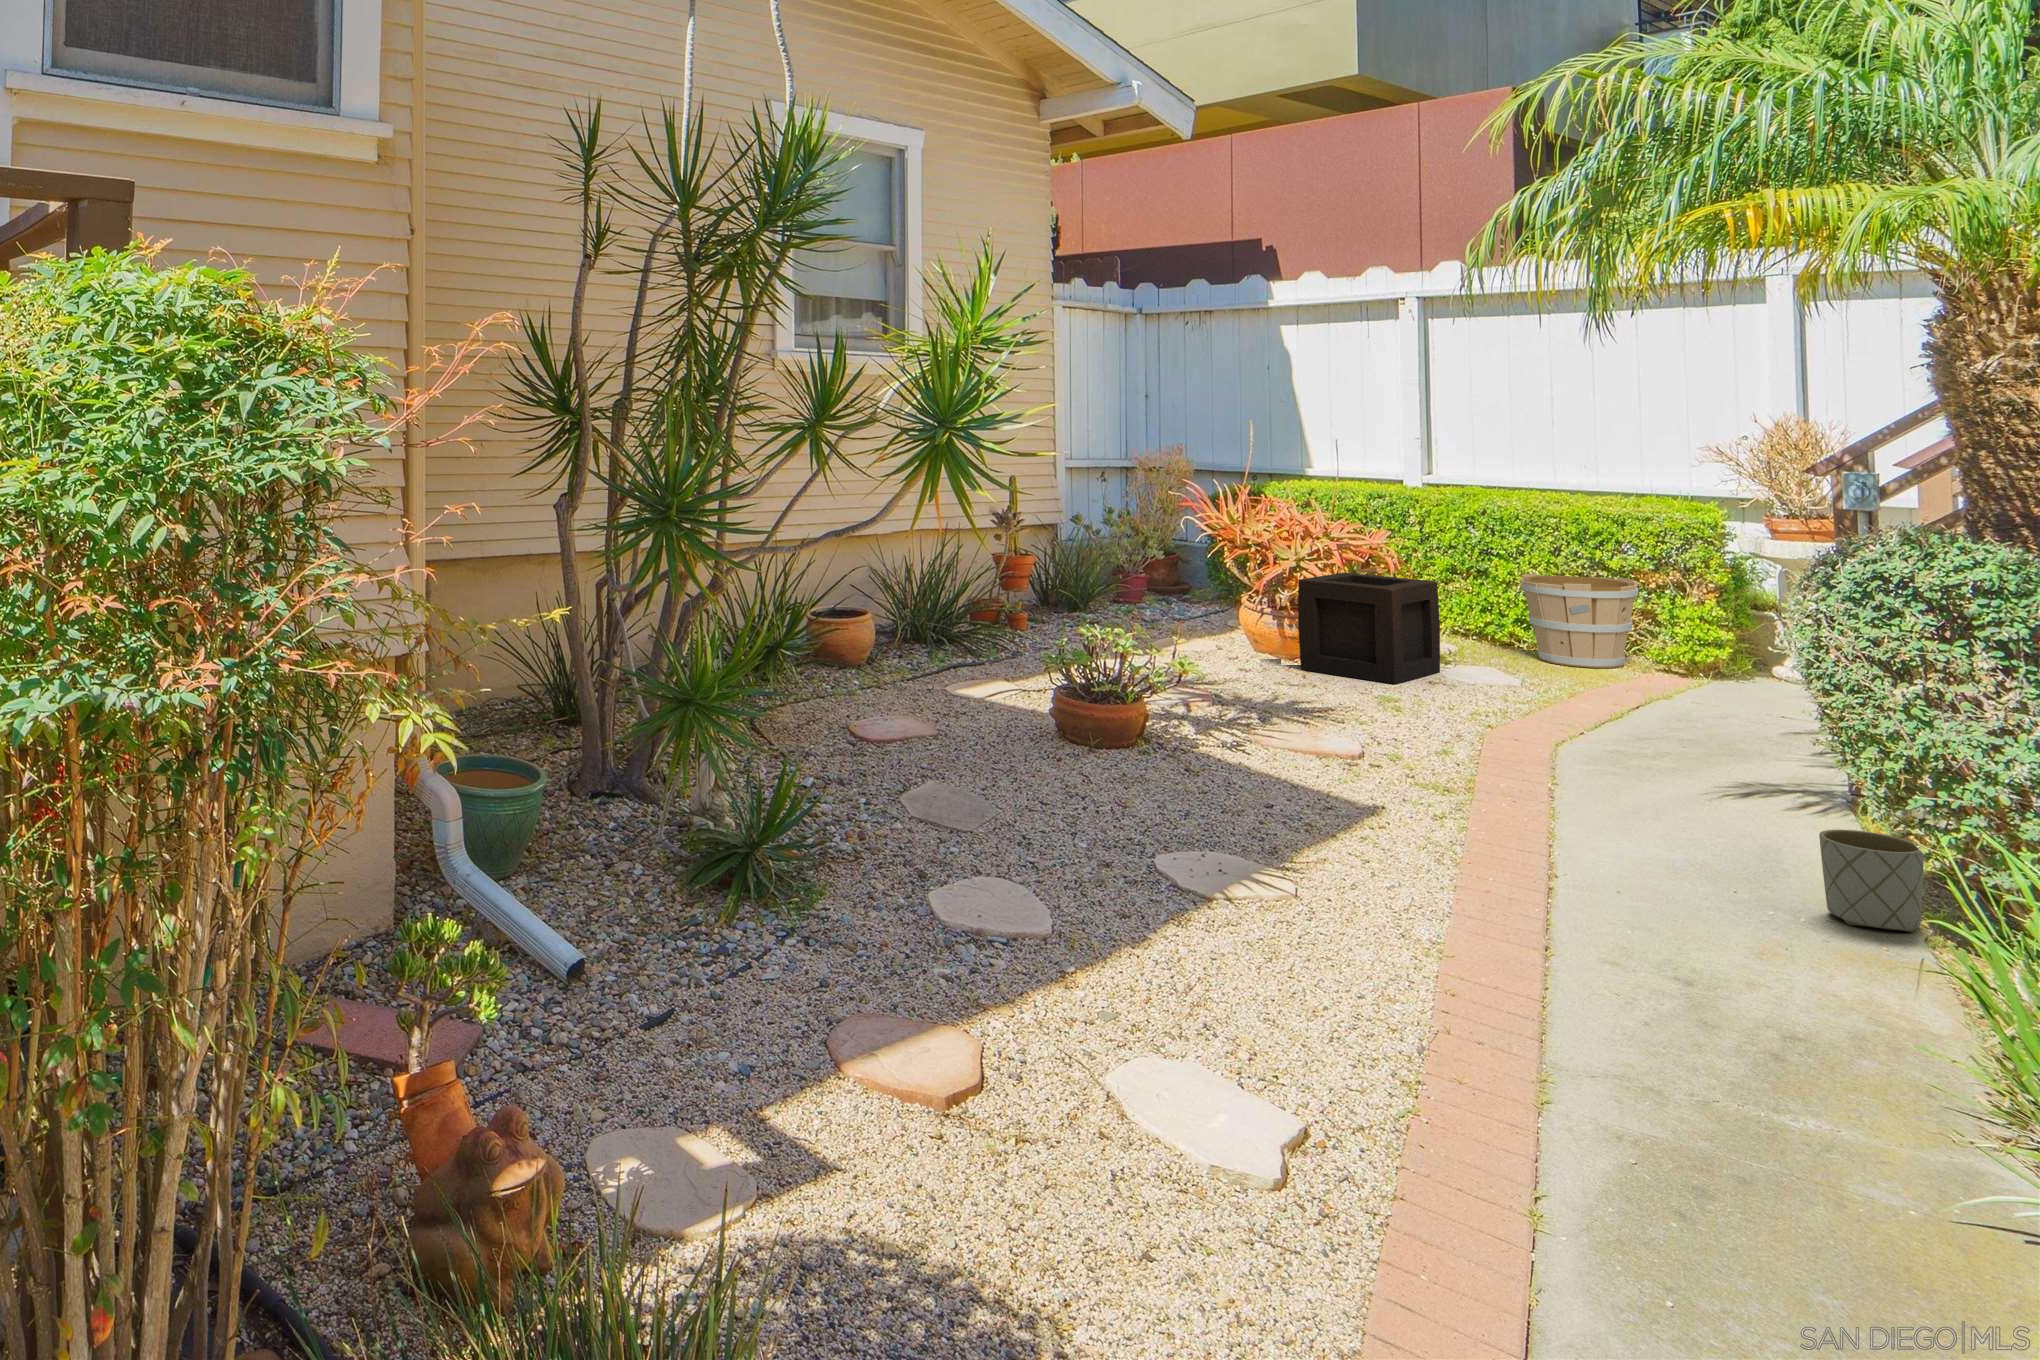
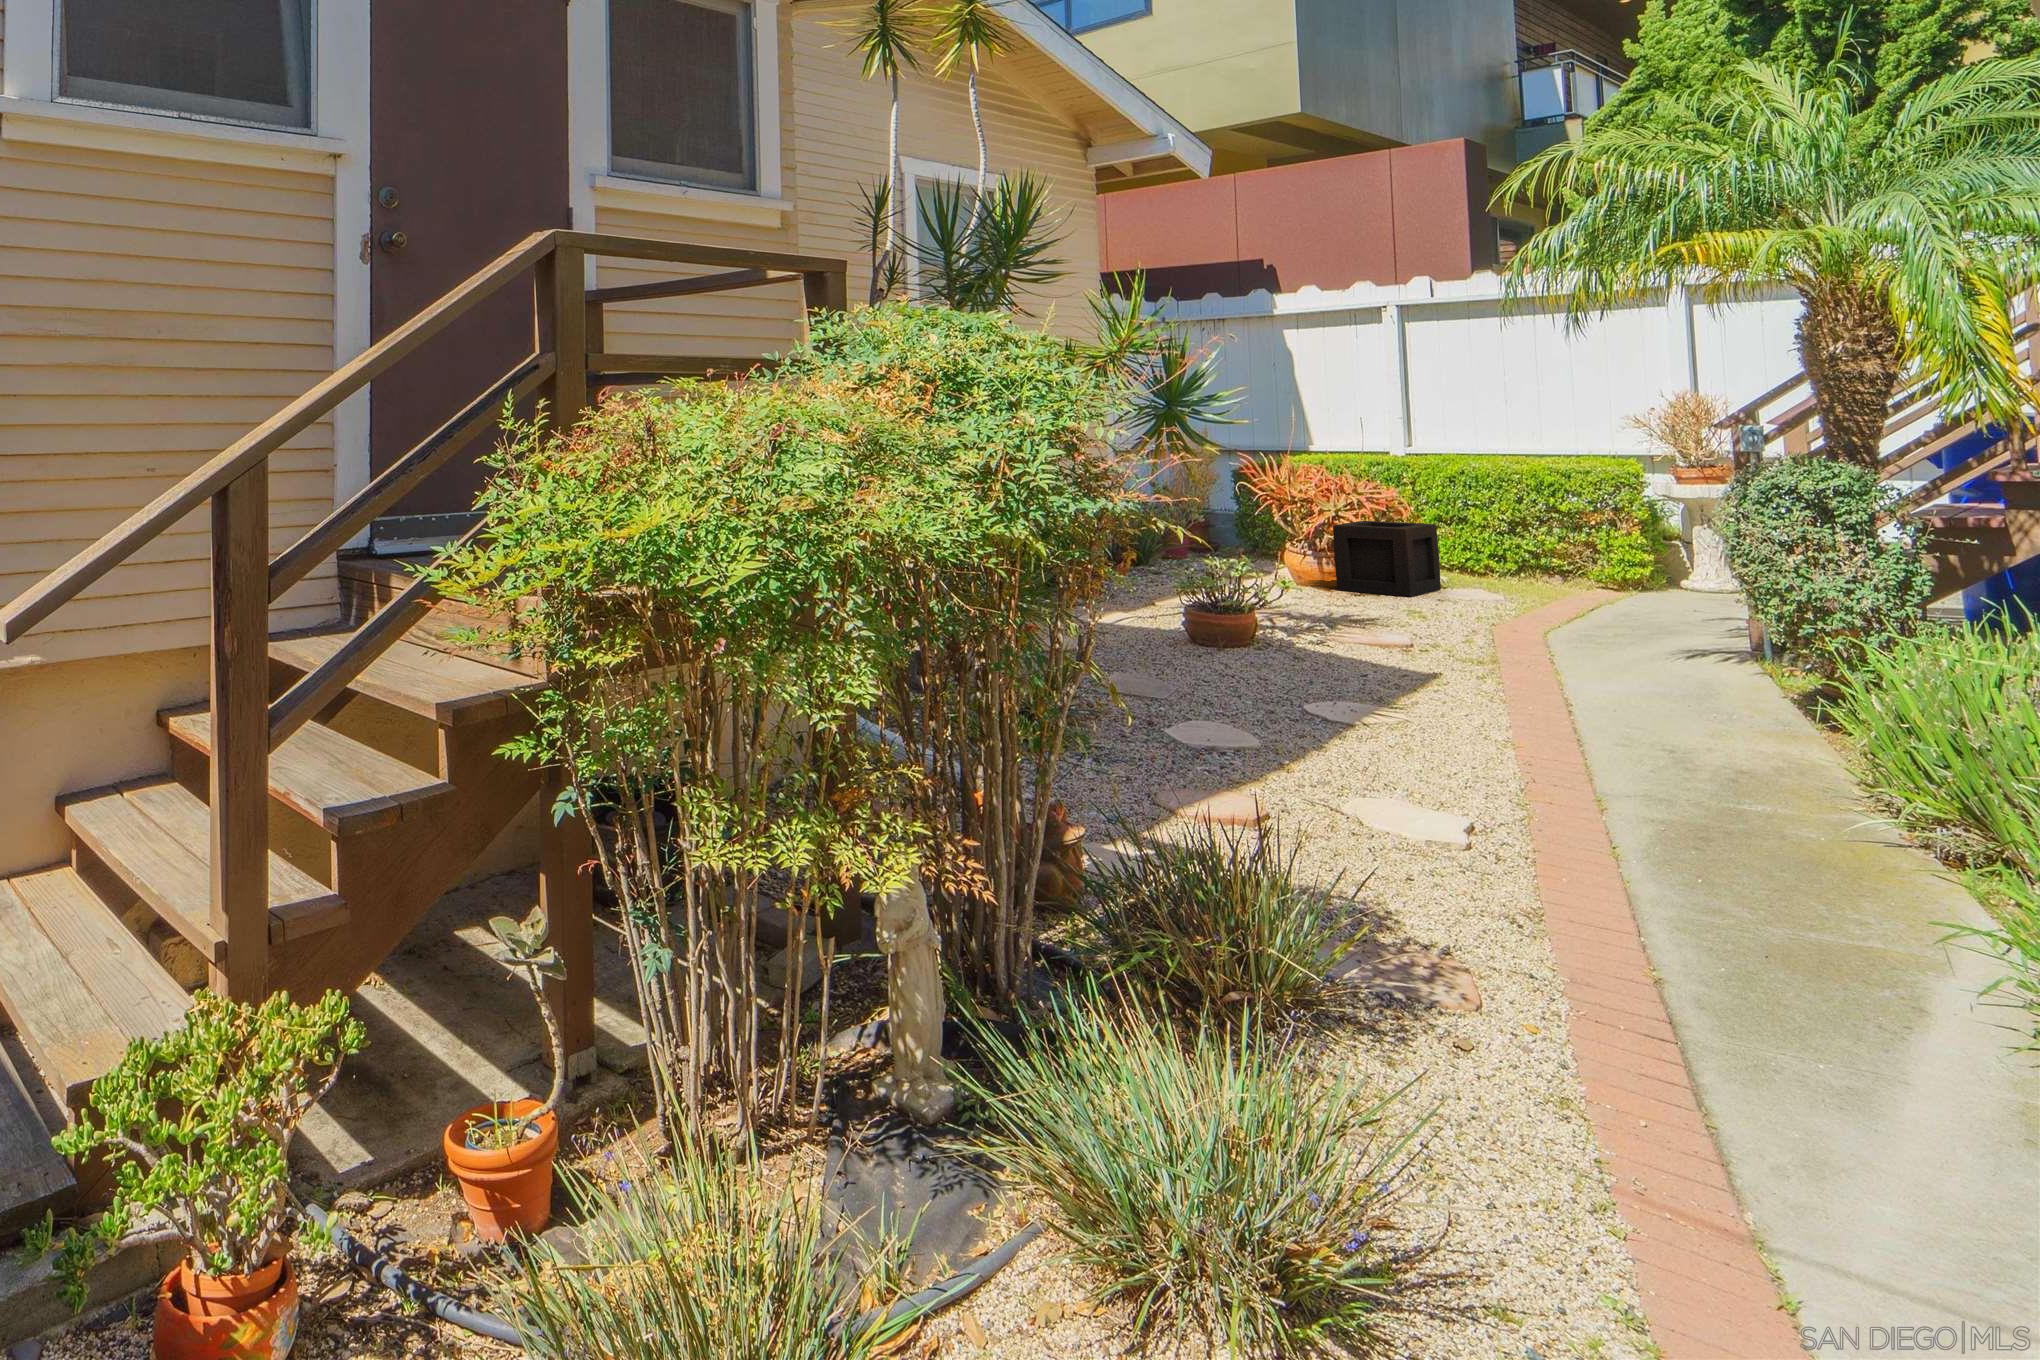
wooden bucket: present [1521,573,1639,668] -> none [1494,519,1584,585]
planter: present [1819,830,1923,933] -> none [1741,652,1810,712]

